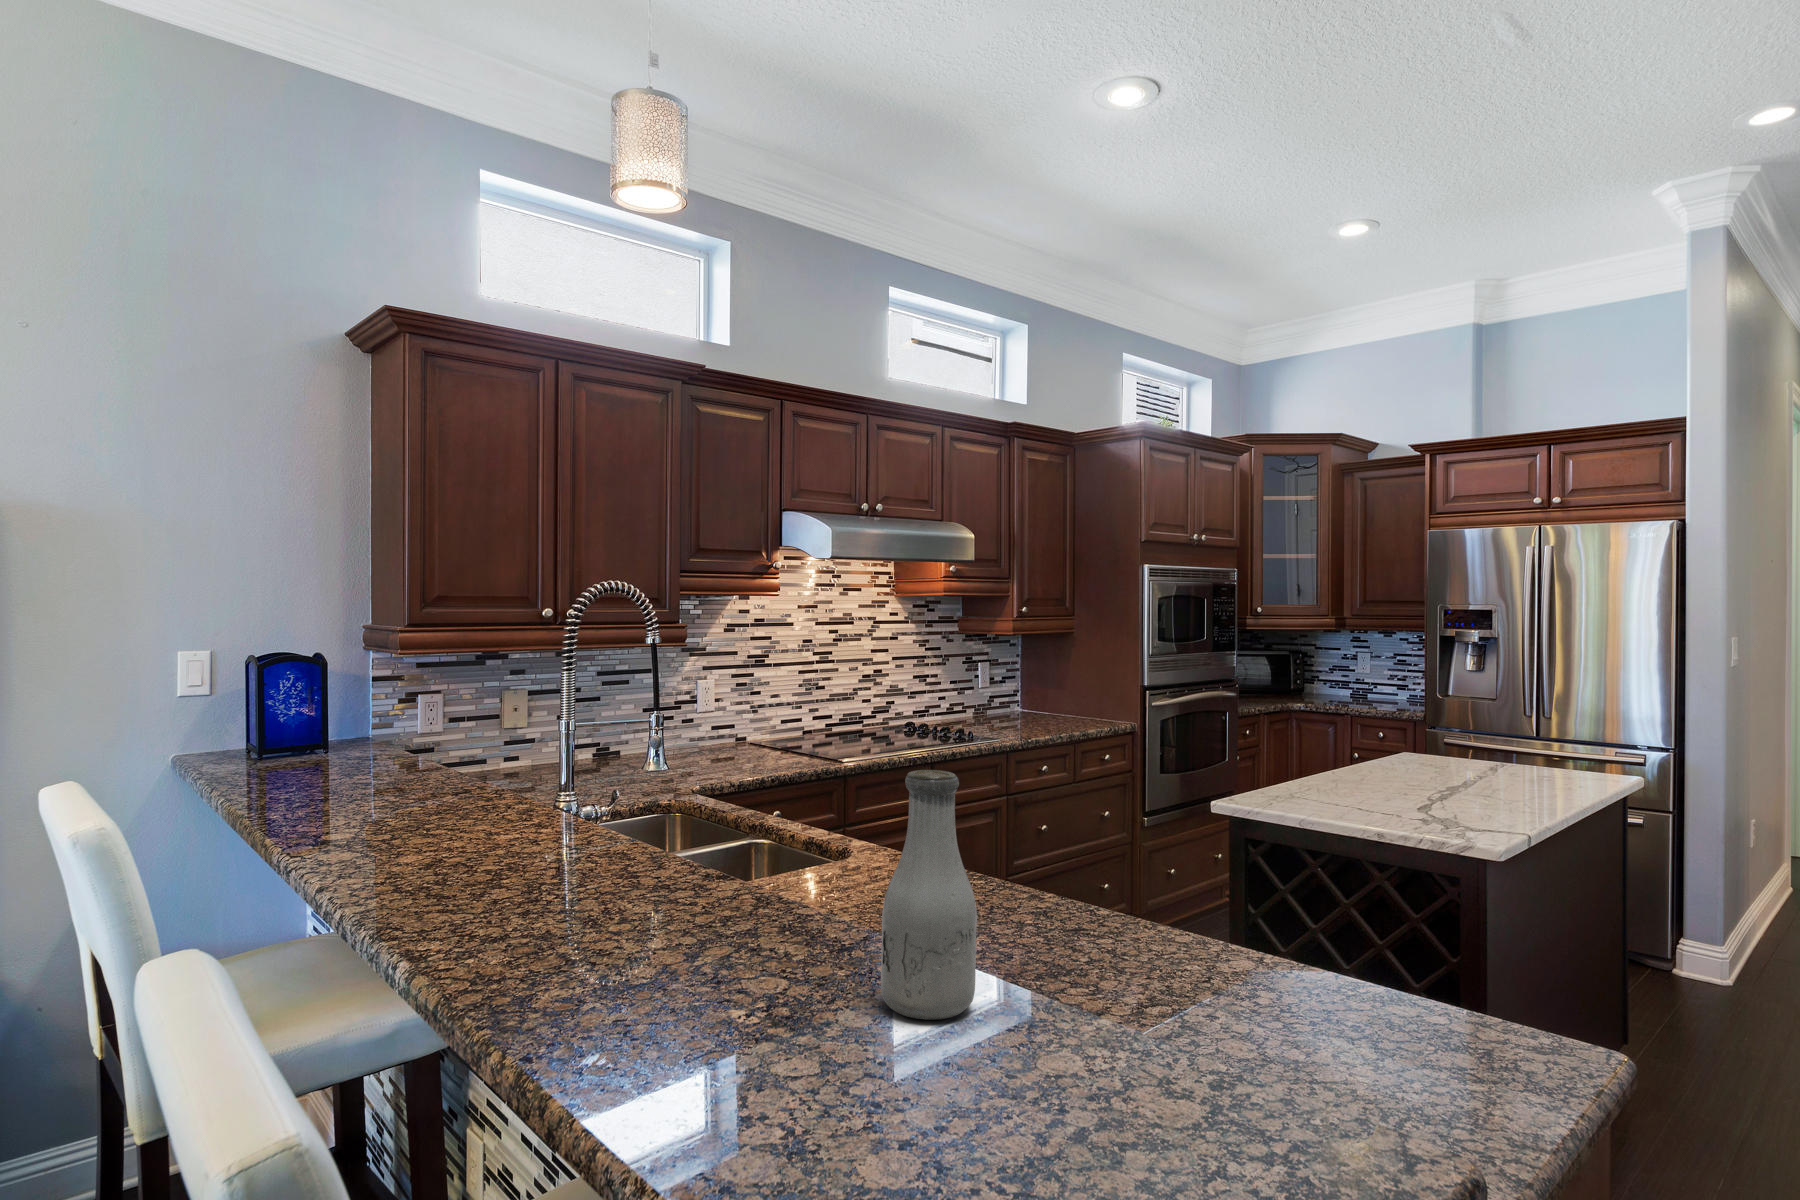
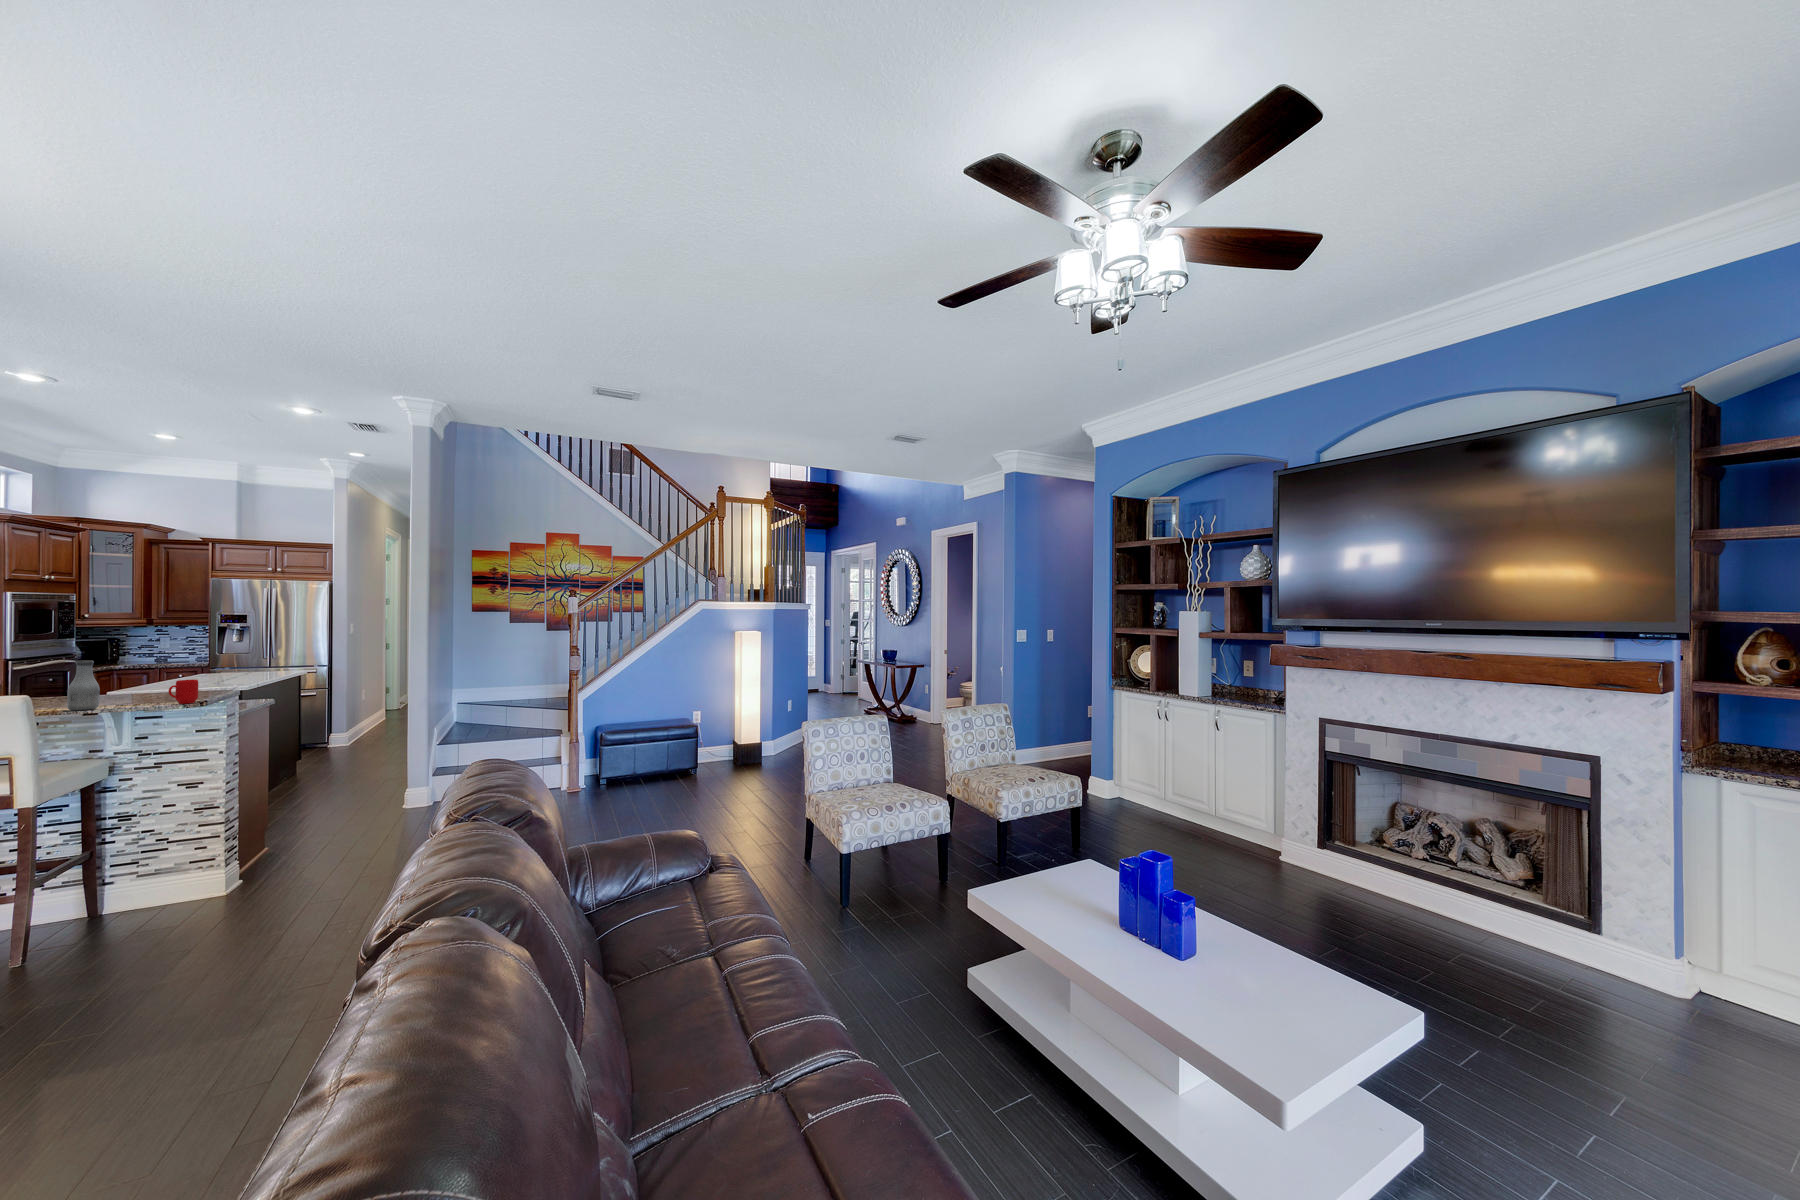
mug: none [1187,942,1323,1114] -> present [169,680,198,704]

